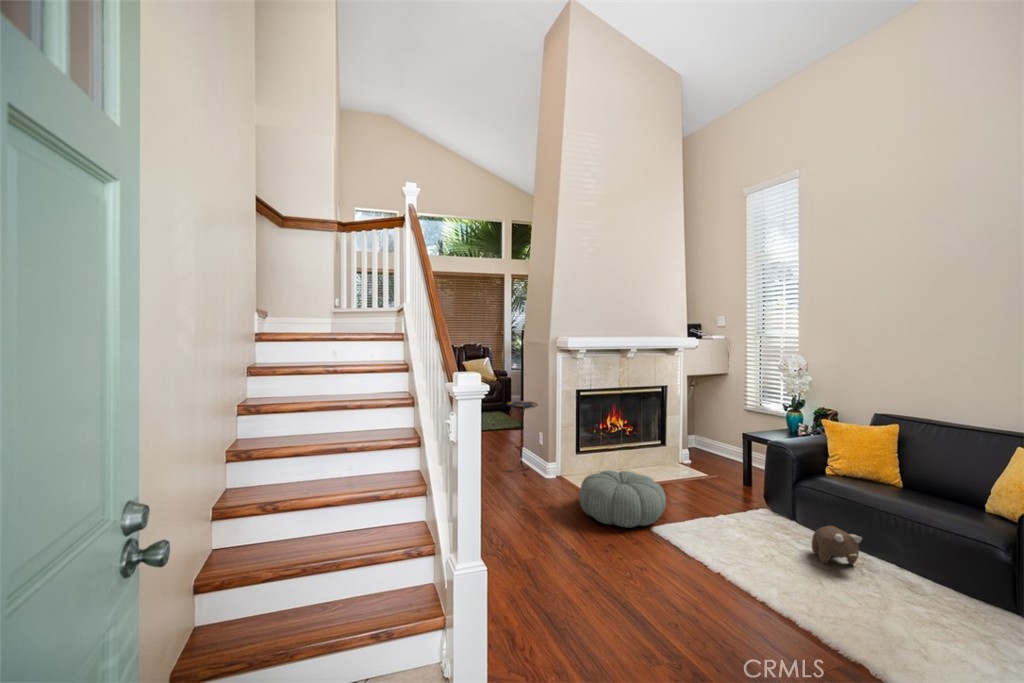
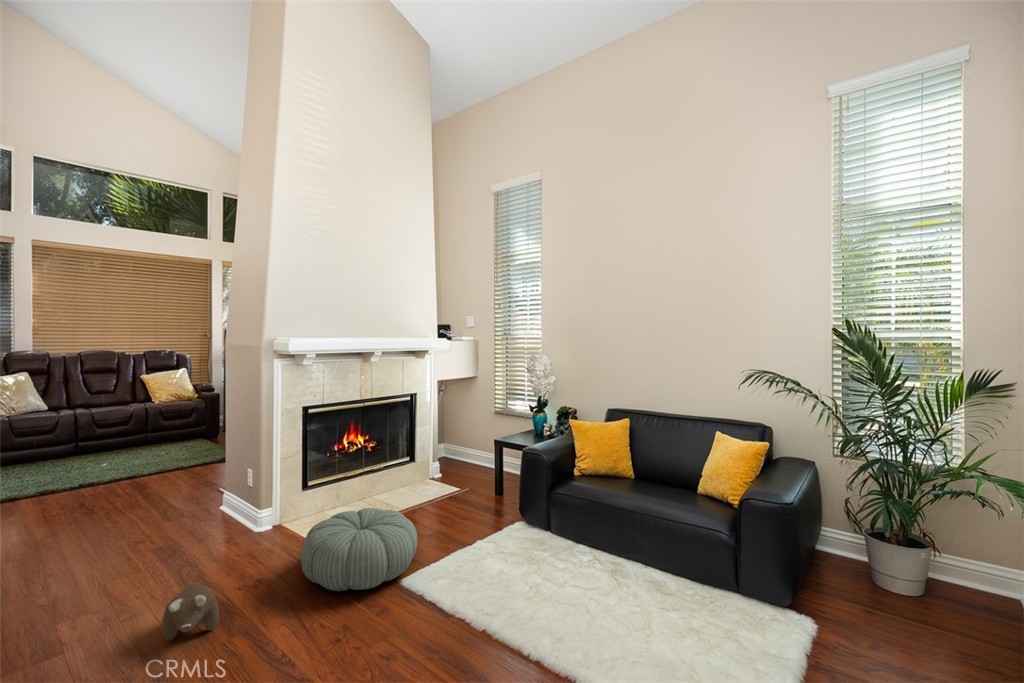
side table: present [507,401,538,476] -> none [192,428,246,535]
plush toy: present [812,526,862,564] -> present [162,584,219,640]

